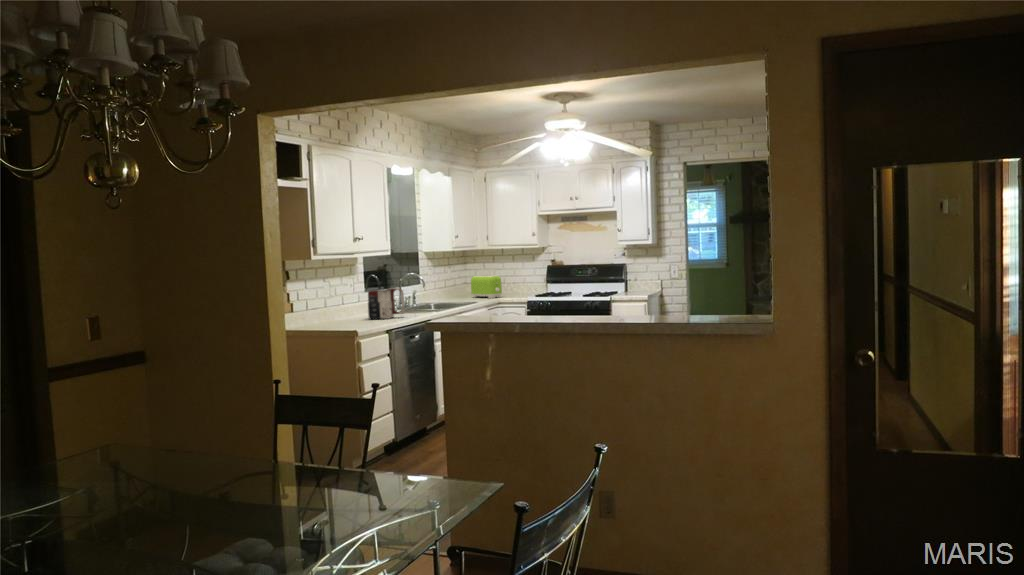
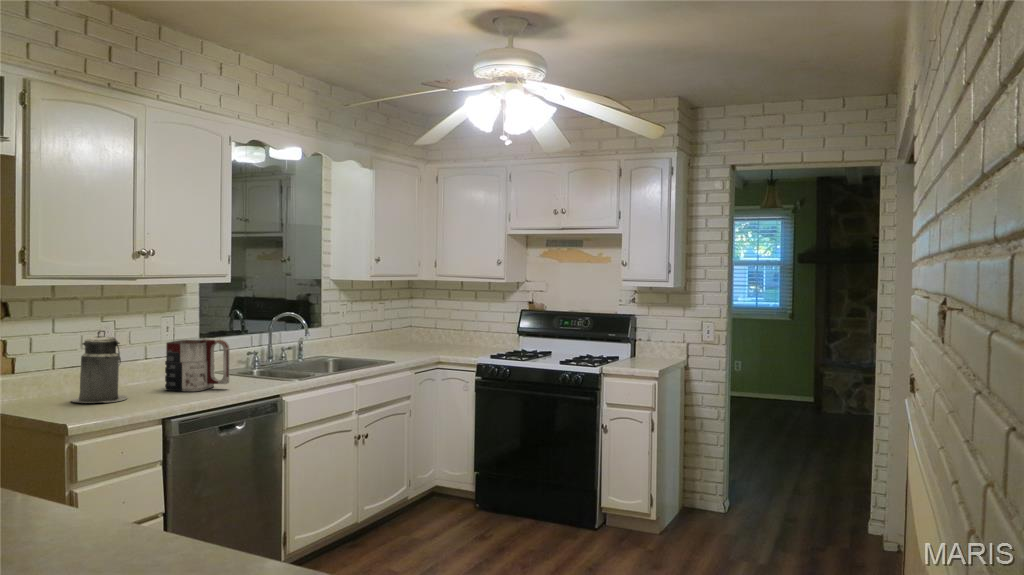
toaster: present [471,275,502,298] -> none [406,318,448,353]
canister: none [329,284,358,325] -> present [71,330,127,403]

